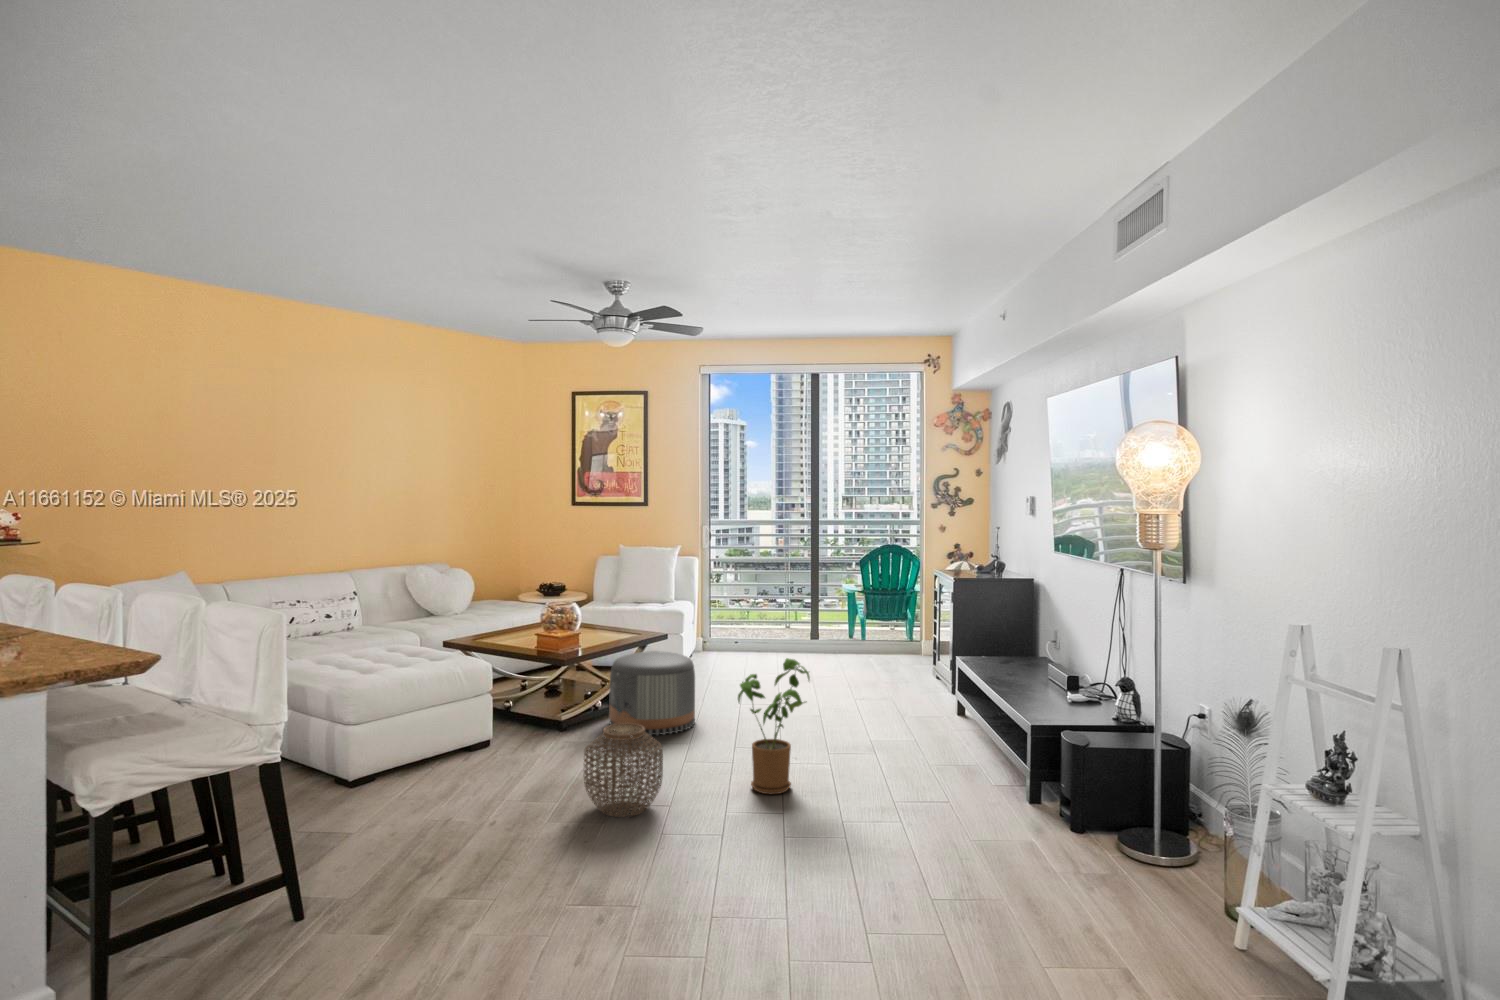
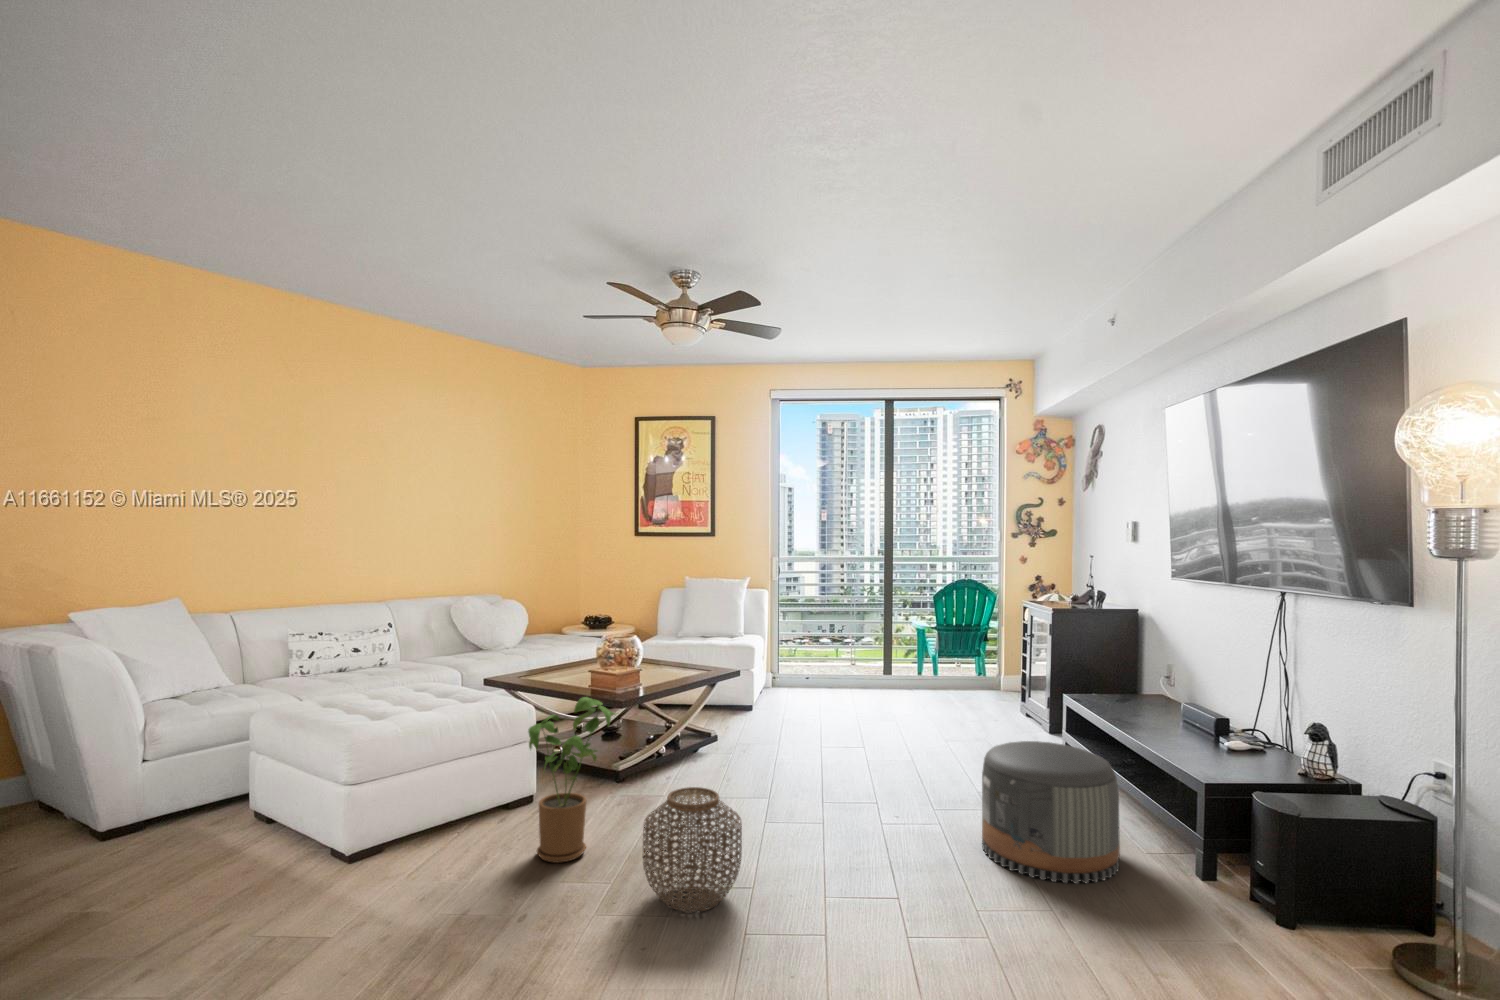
pouf: present [609,651,695,736] -> present [982,741,1120,884]
house plant: present [738,658,810,794] -> present [528,697,616,863]

